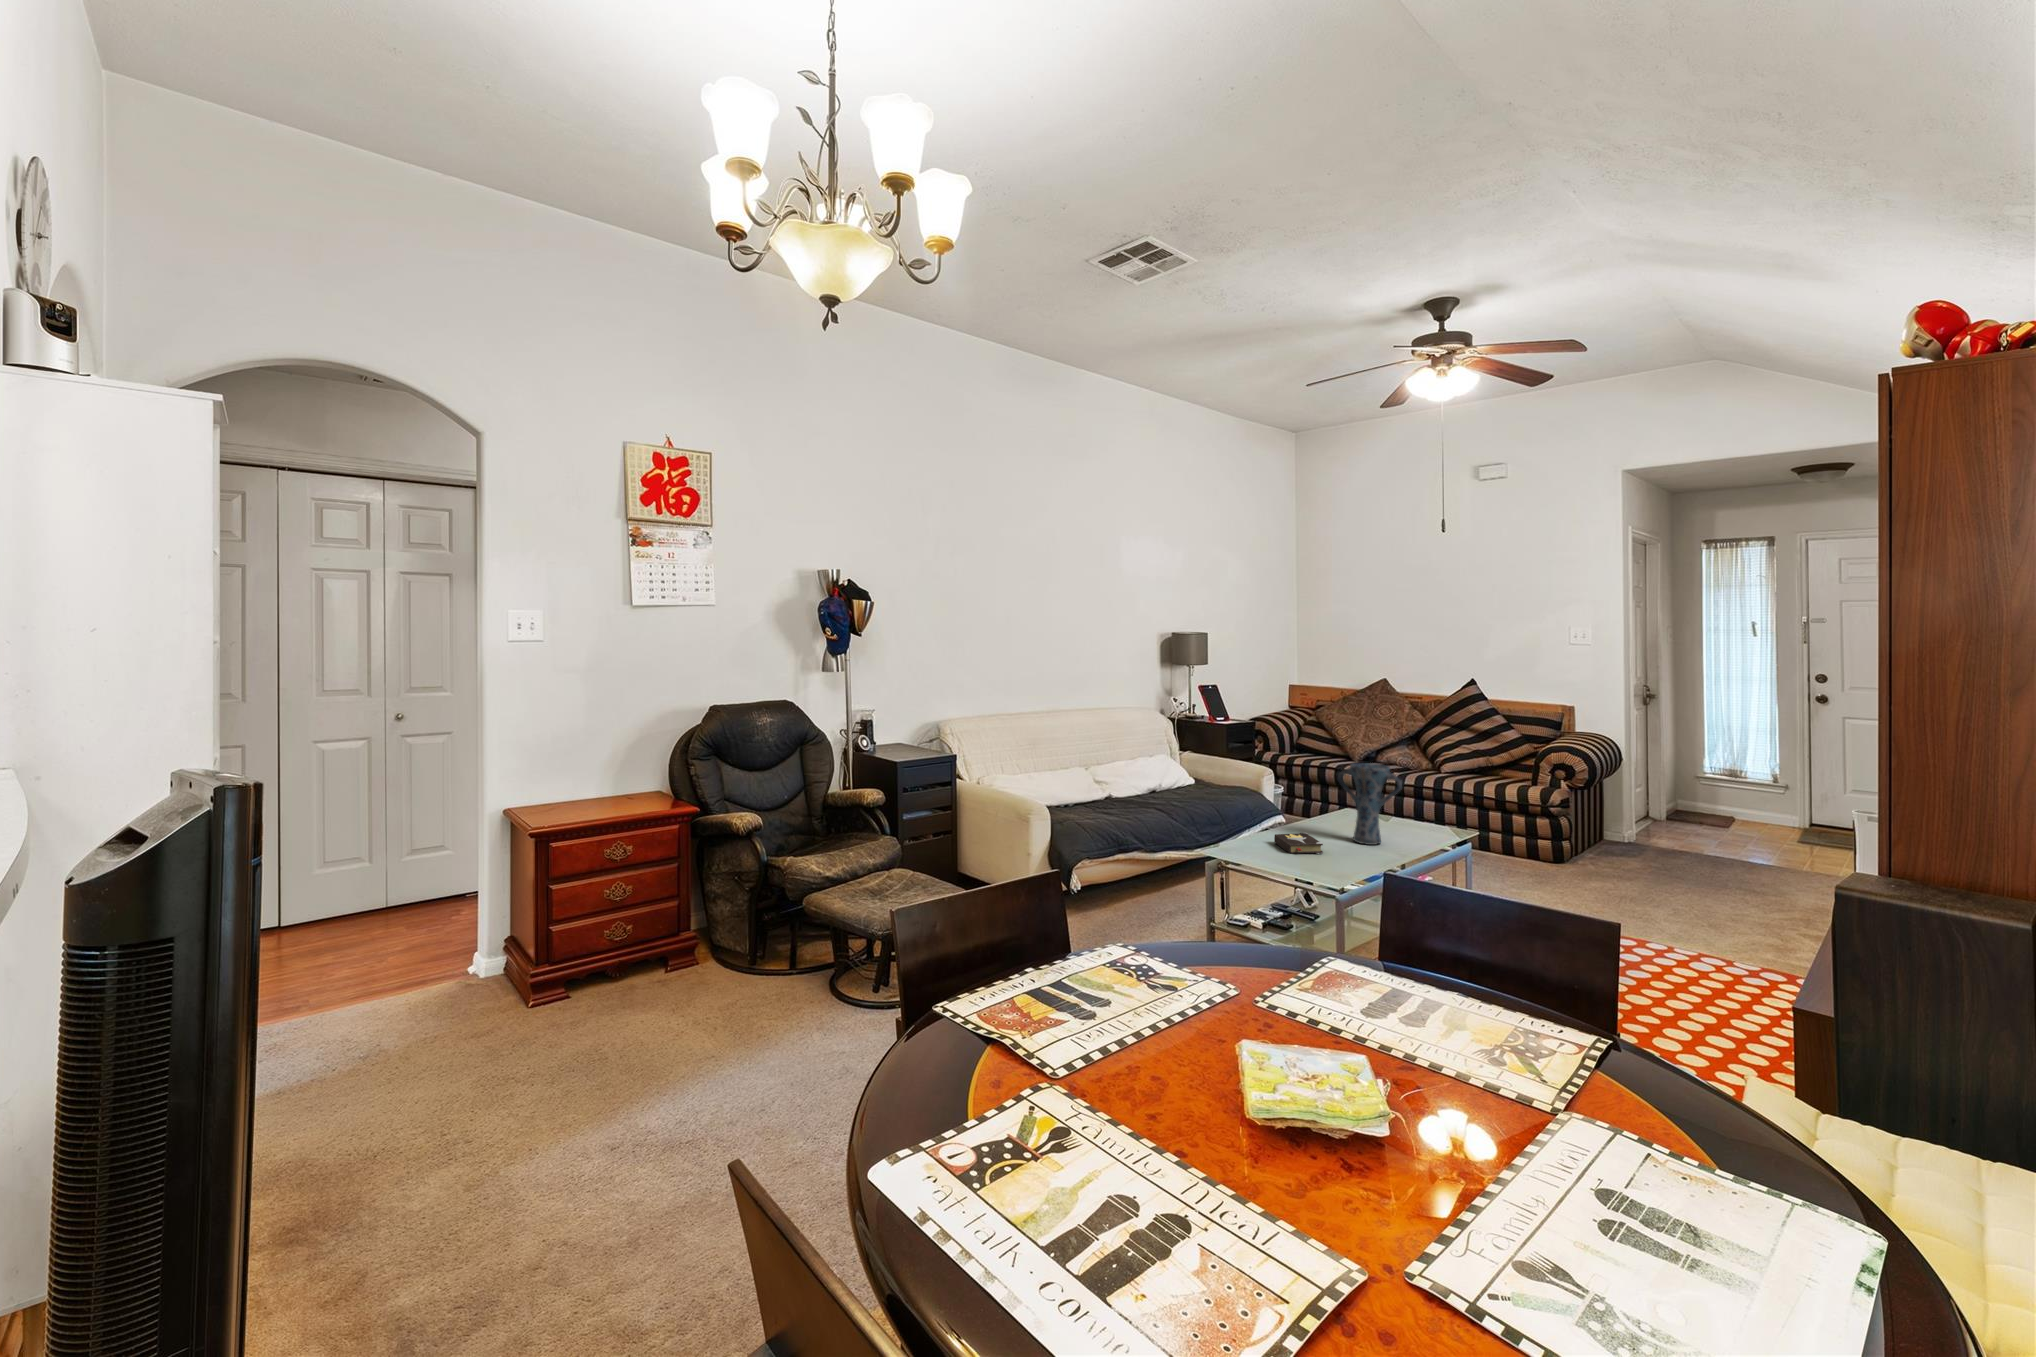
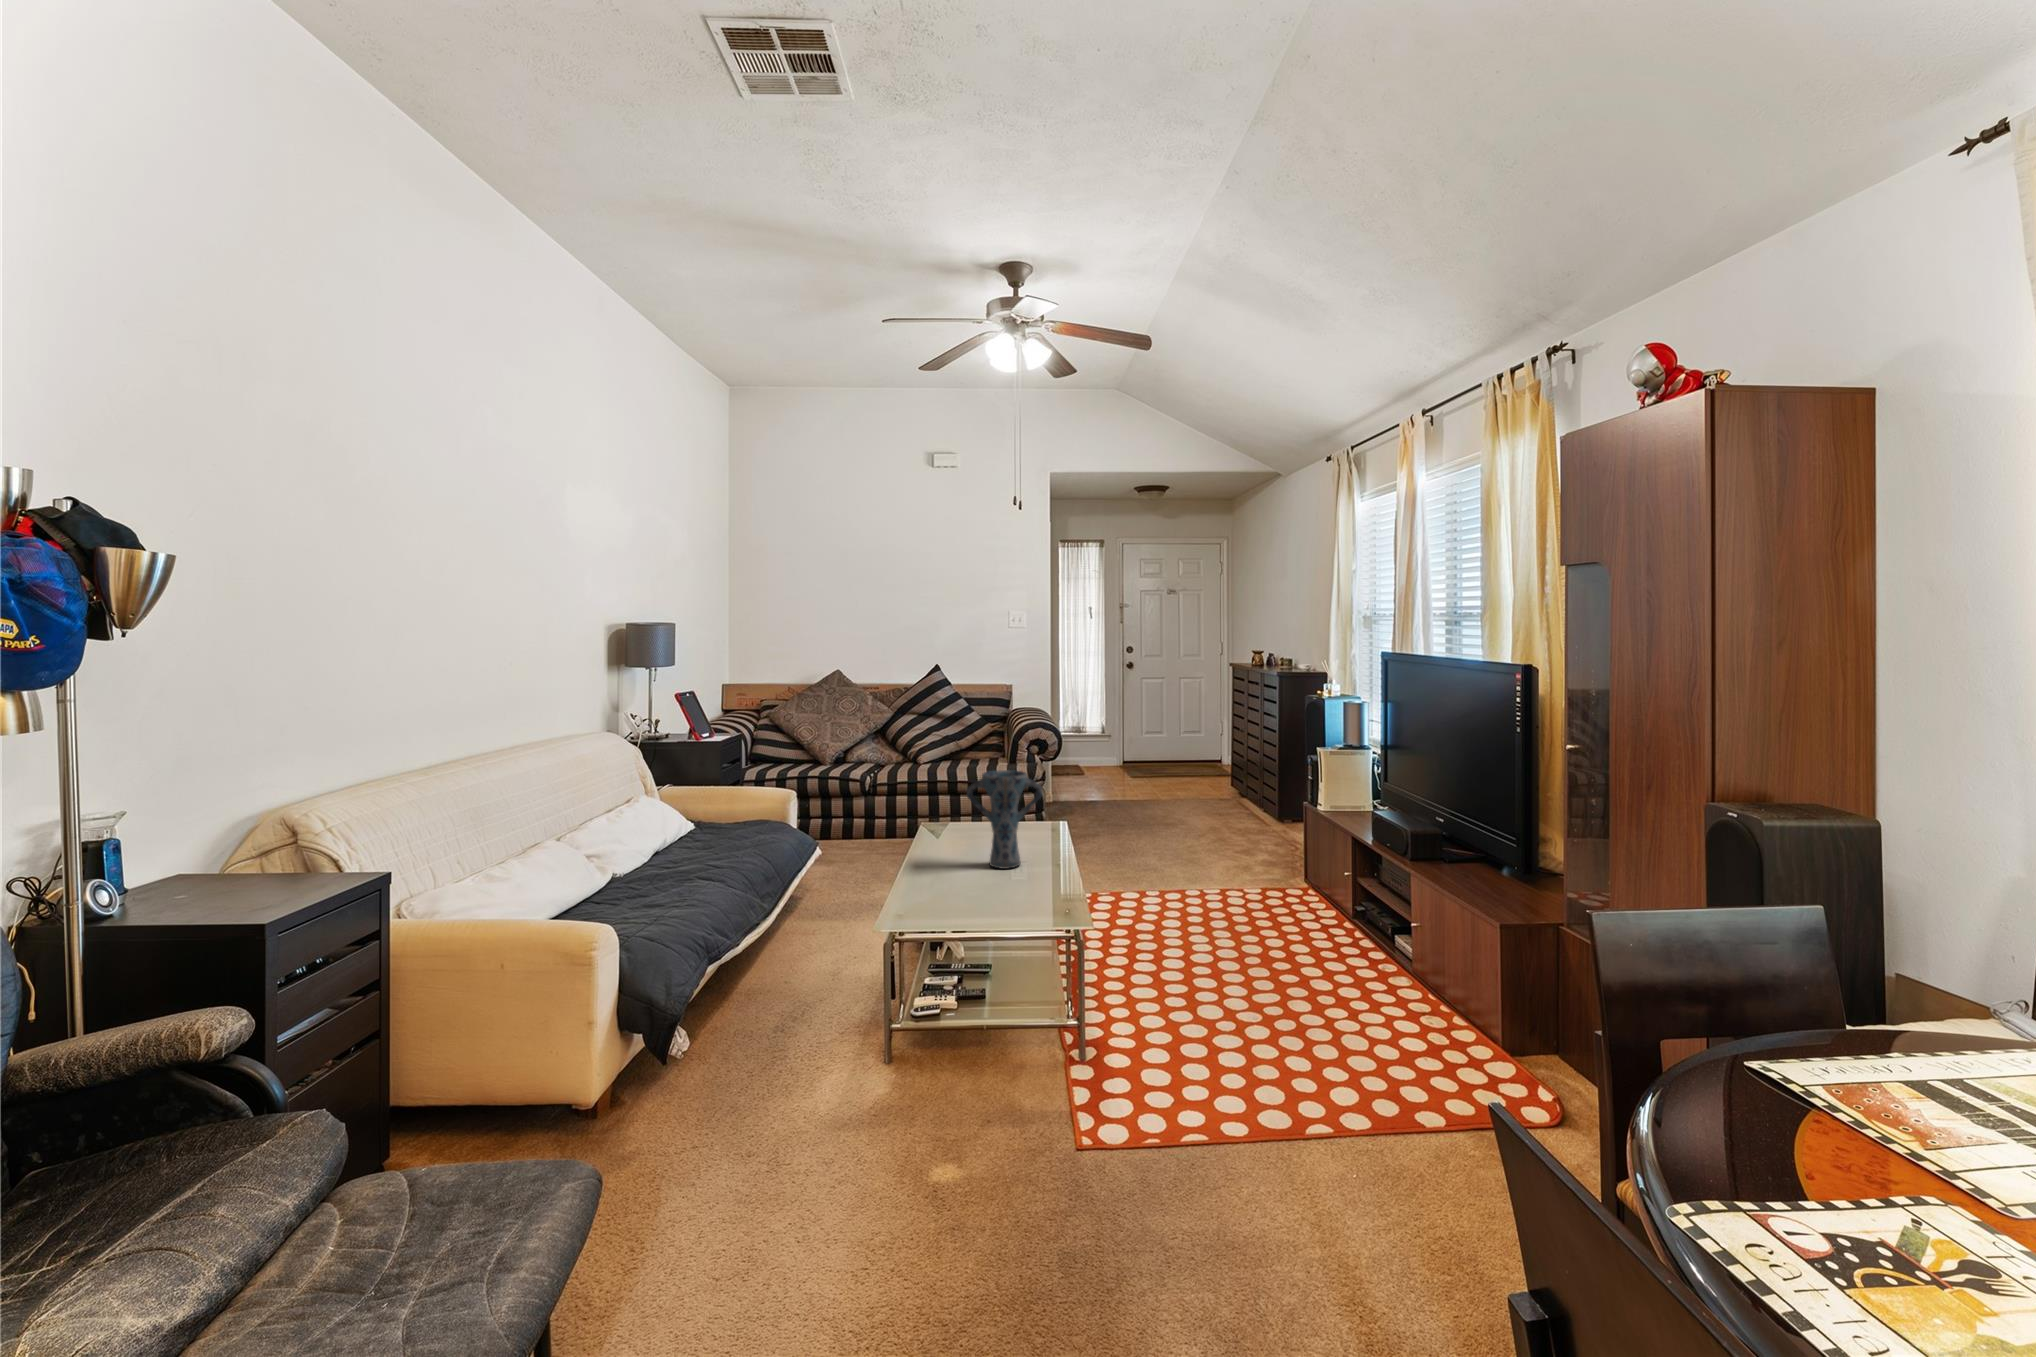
hardback book: present [1274,833,1323,854] -> none [927,870,999,904]

